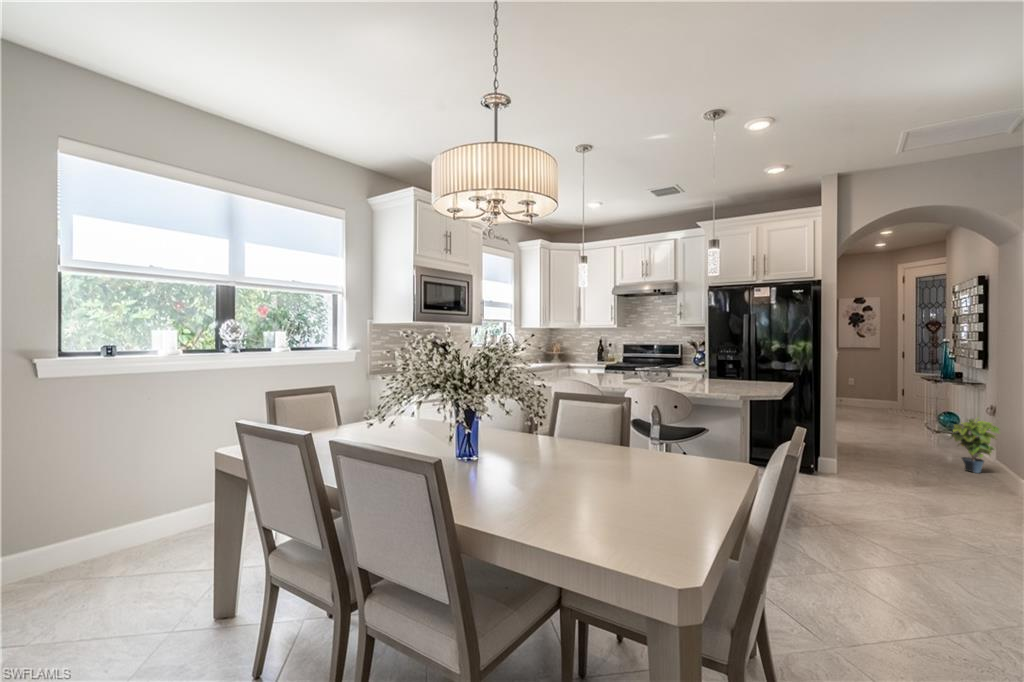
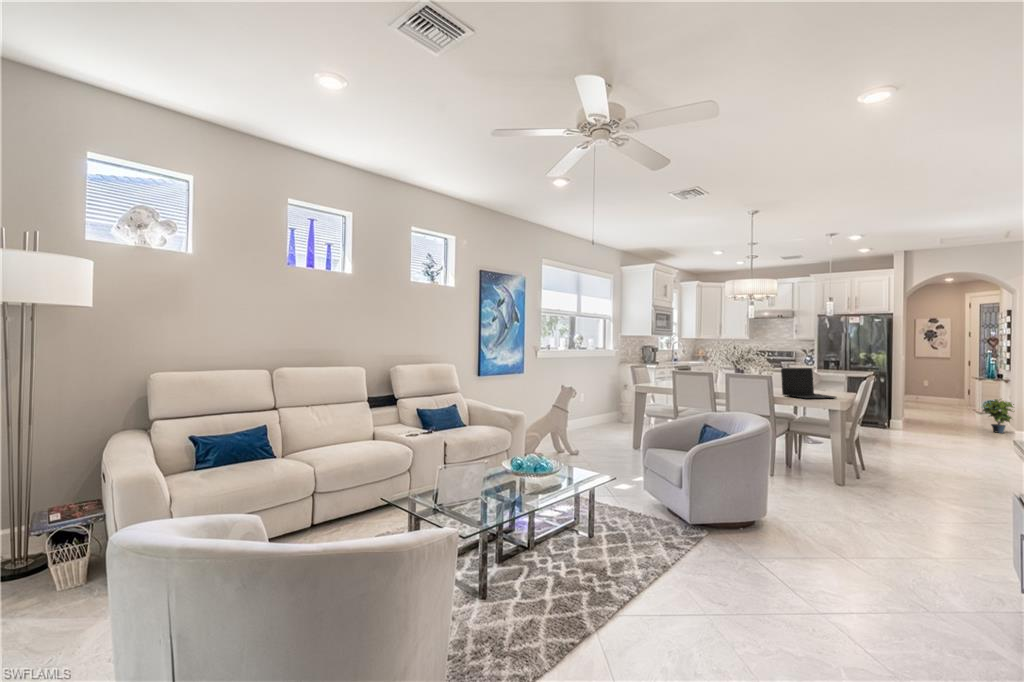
laptop: none [527,409,687,538] -> present [781,368,836,399]

